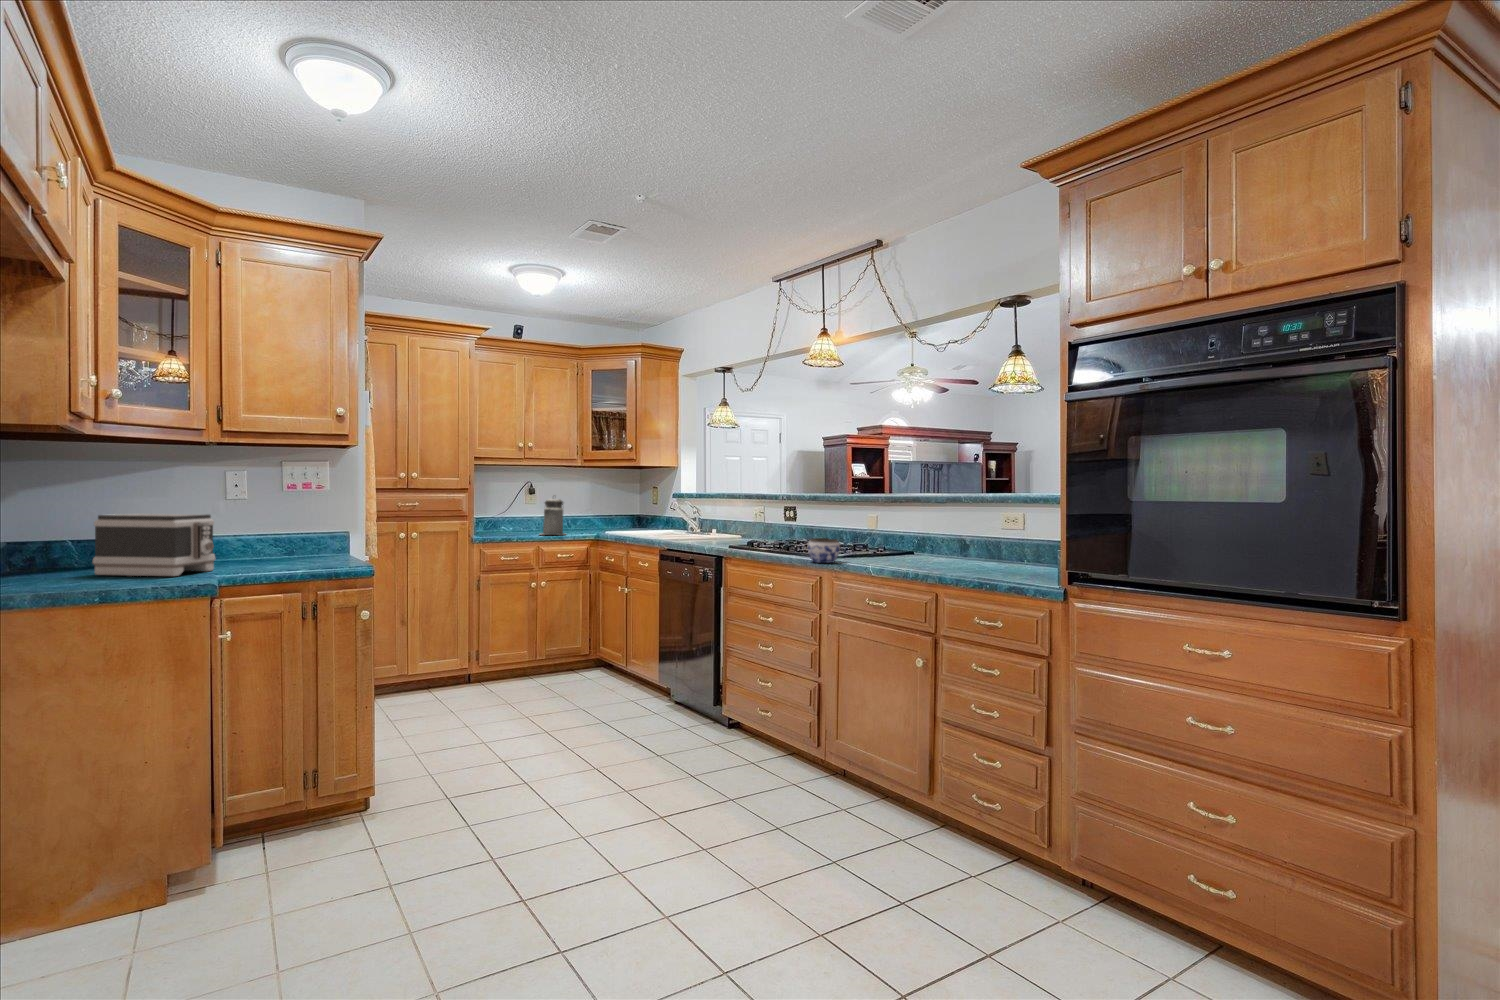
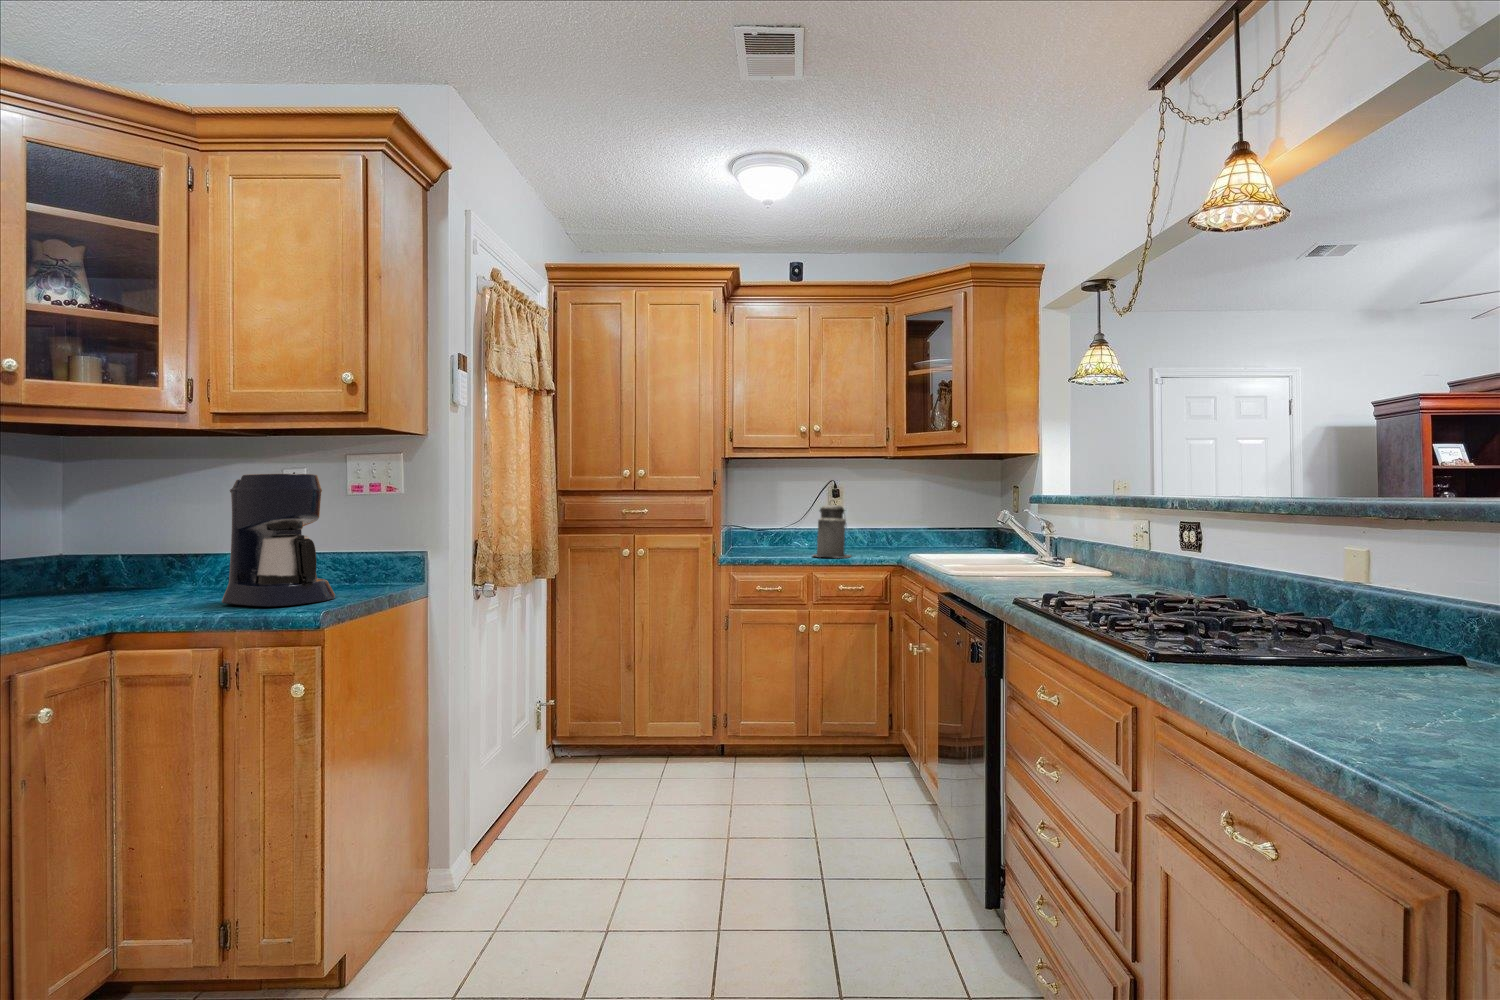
coffee maker: none [256,479,333,568] -> present [222,474,335,607]
toaster: present [93,514,215,576] -> none [86,523,195,610]
jar: present [808,538,840,563] -> none [1217,613,1345,700]

